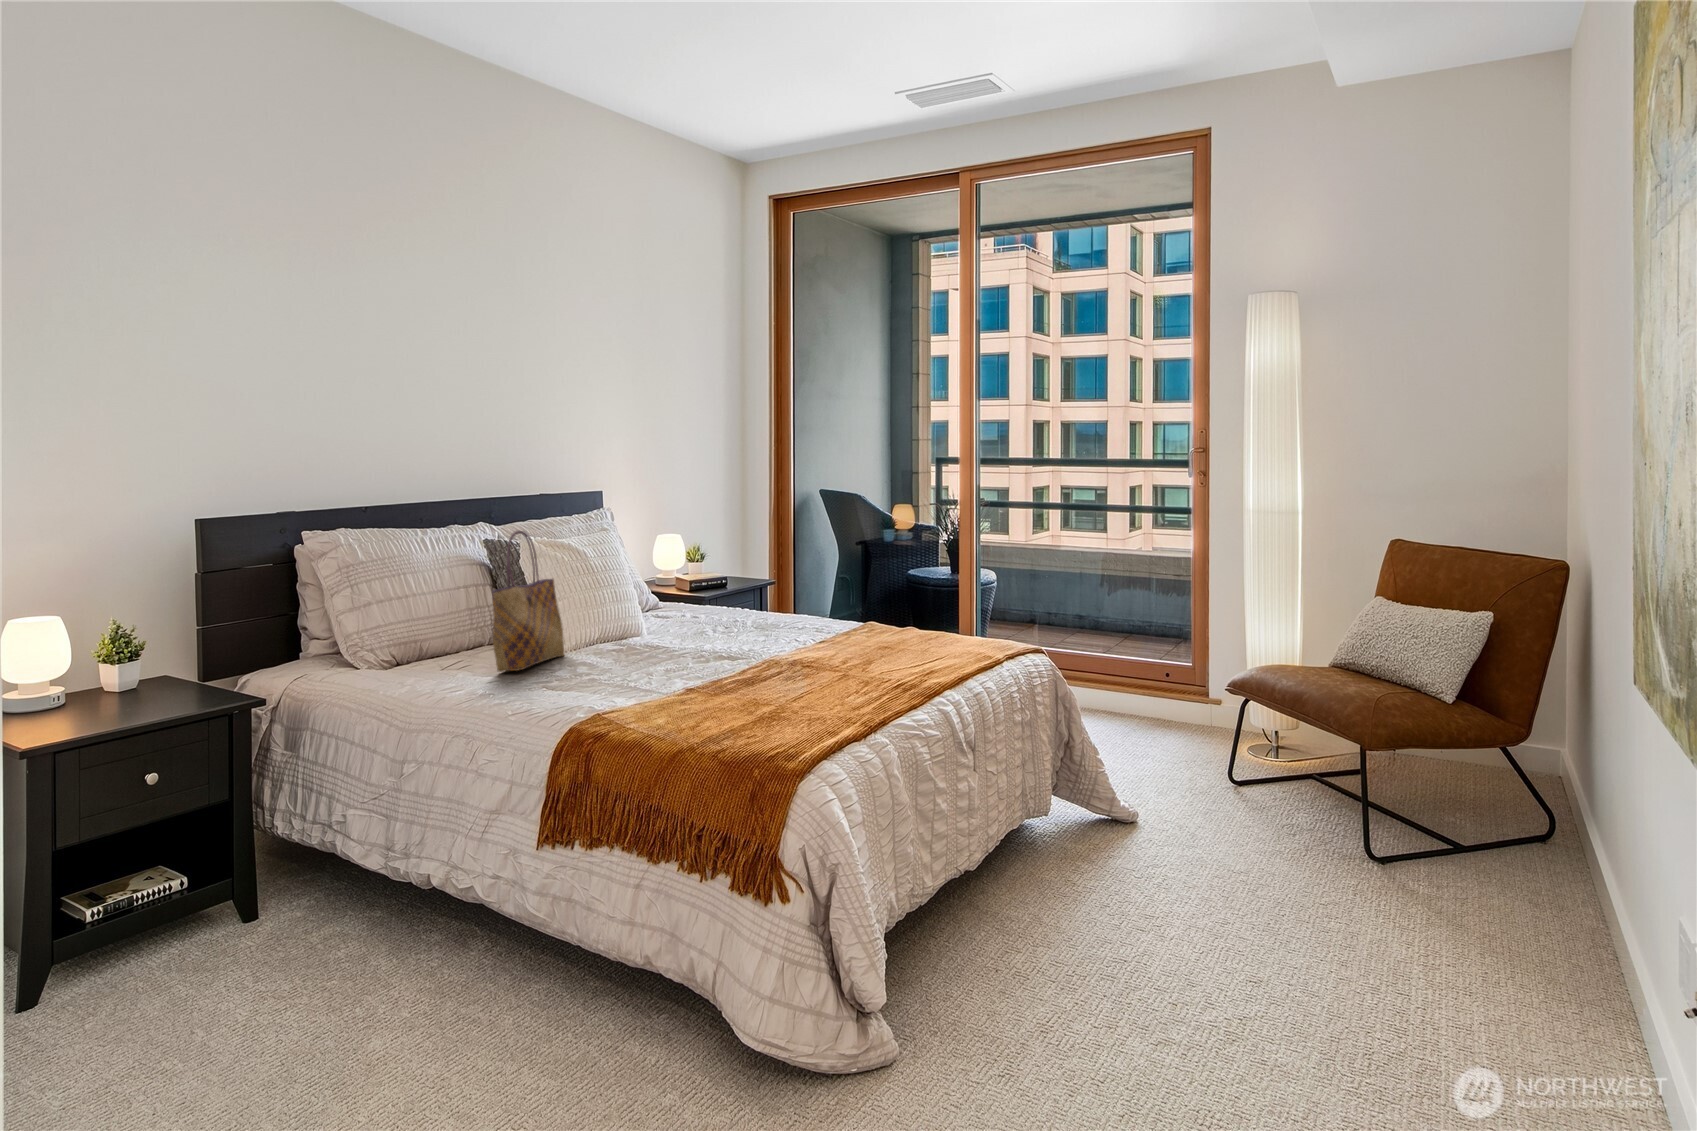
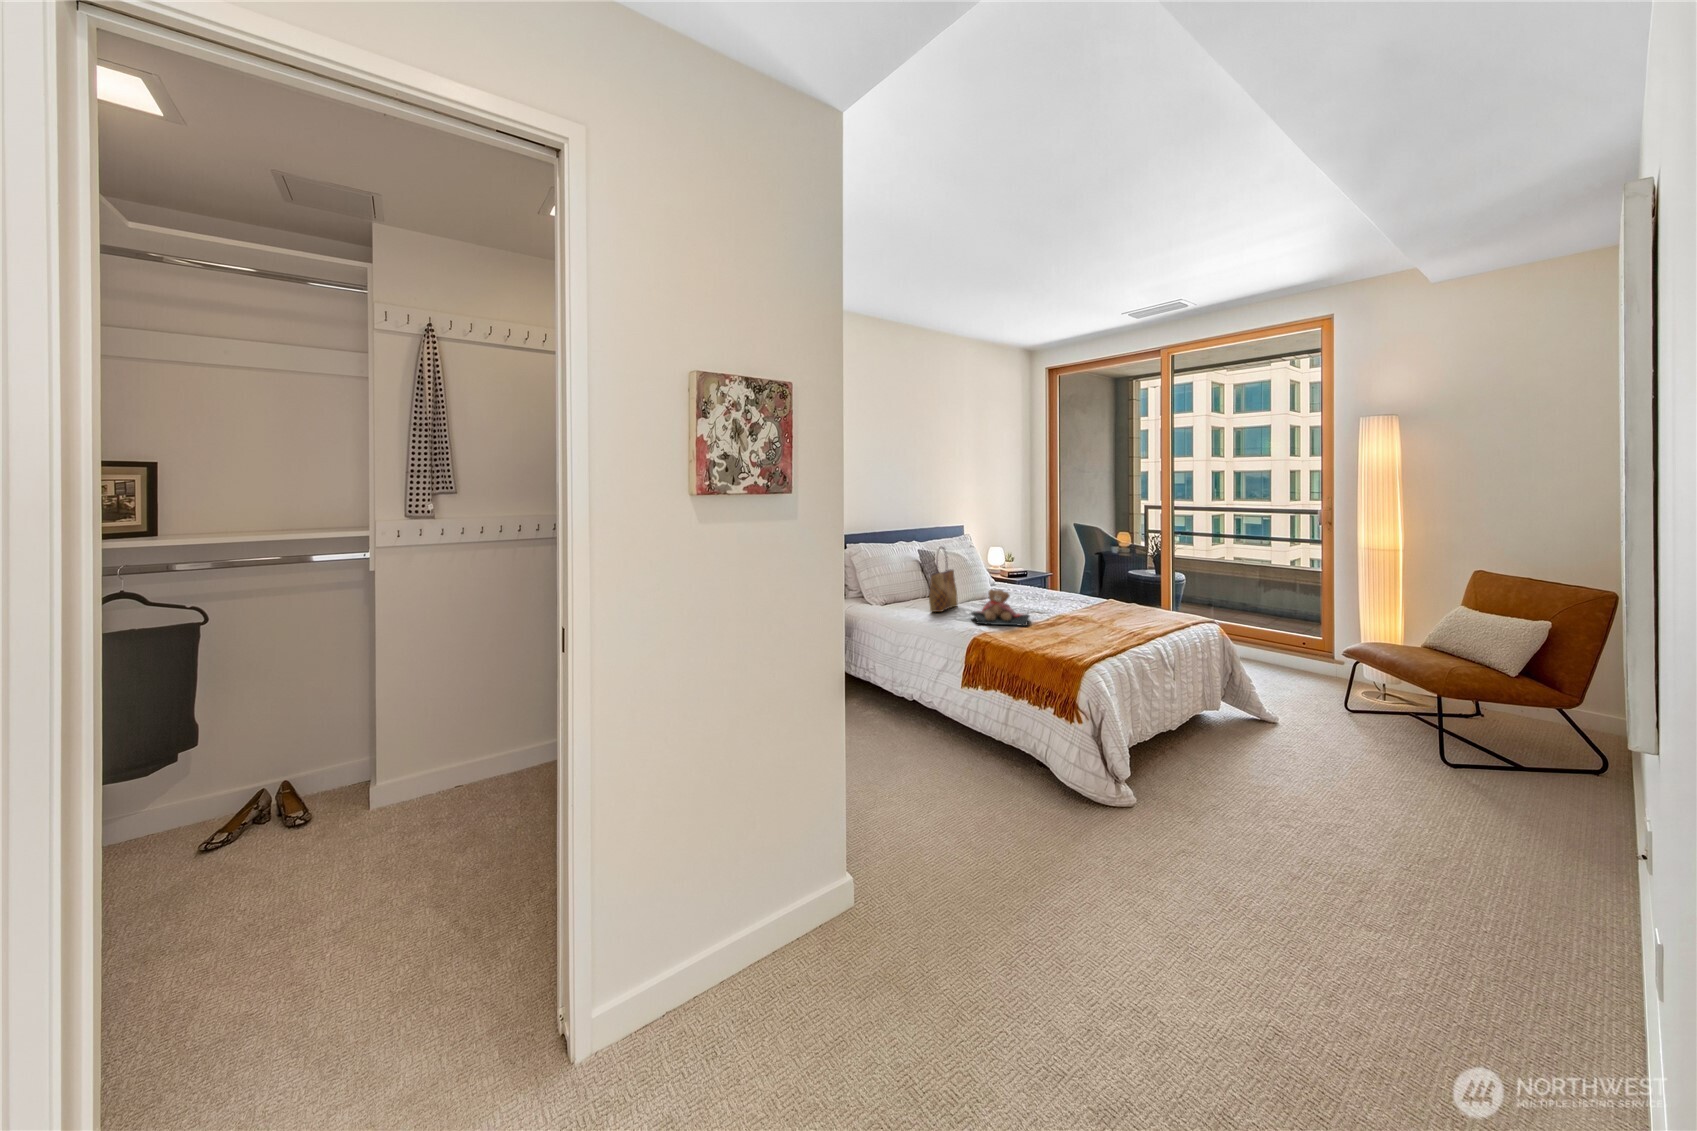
teddy bear: none [578,613,705,692] -> present [971,589,1030,626]

